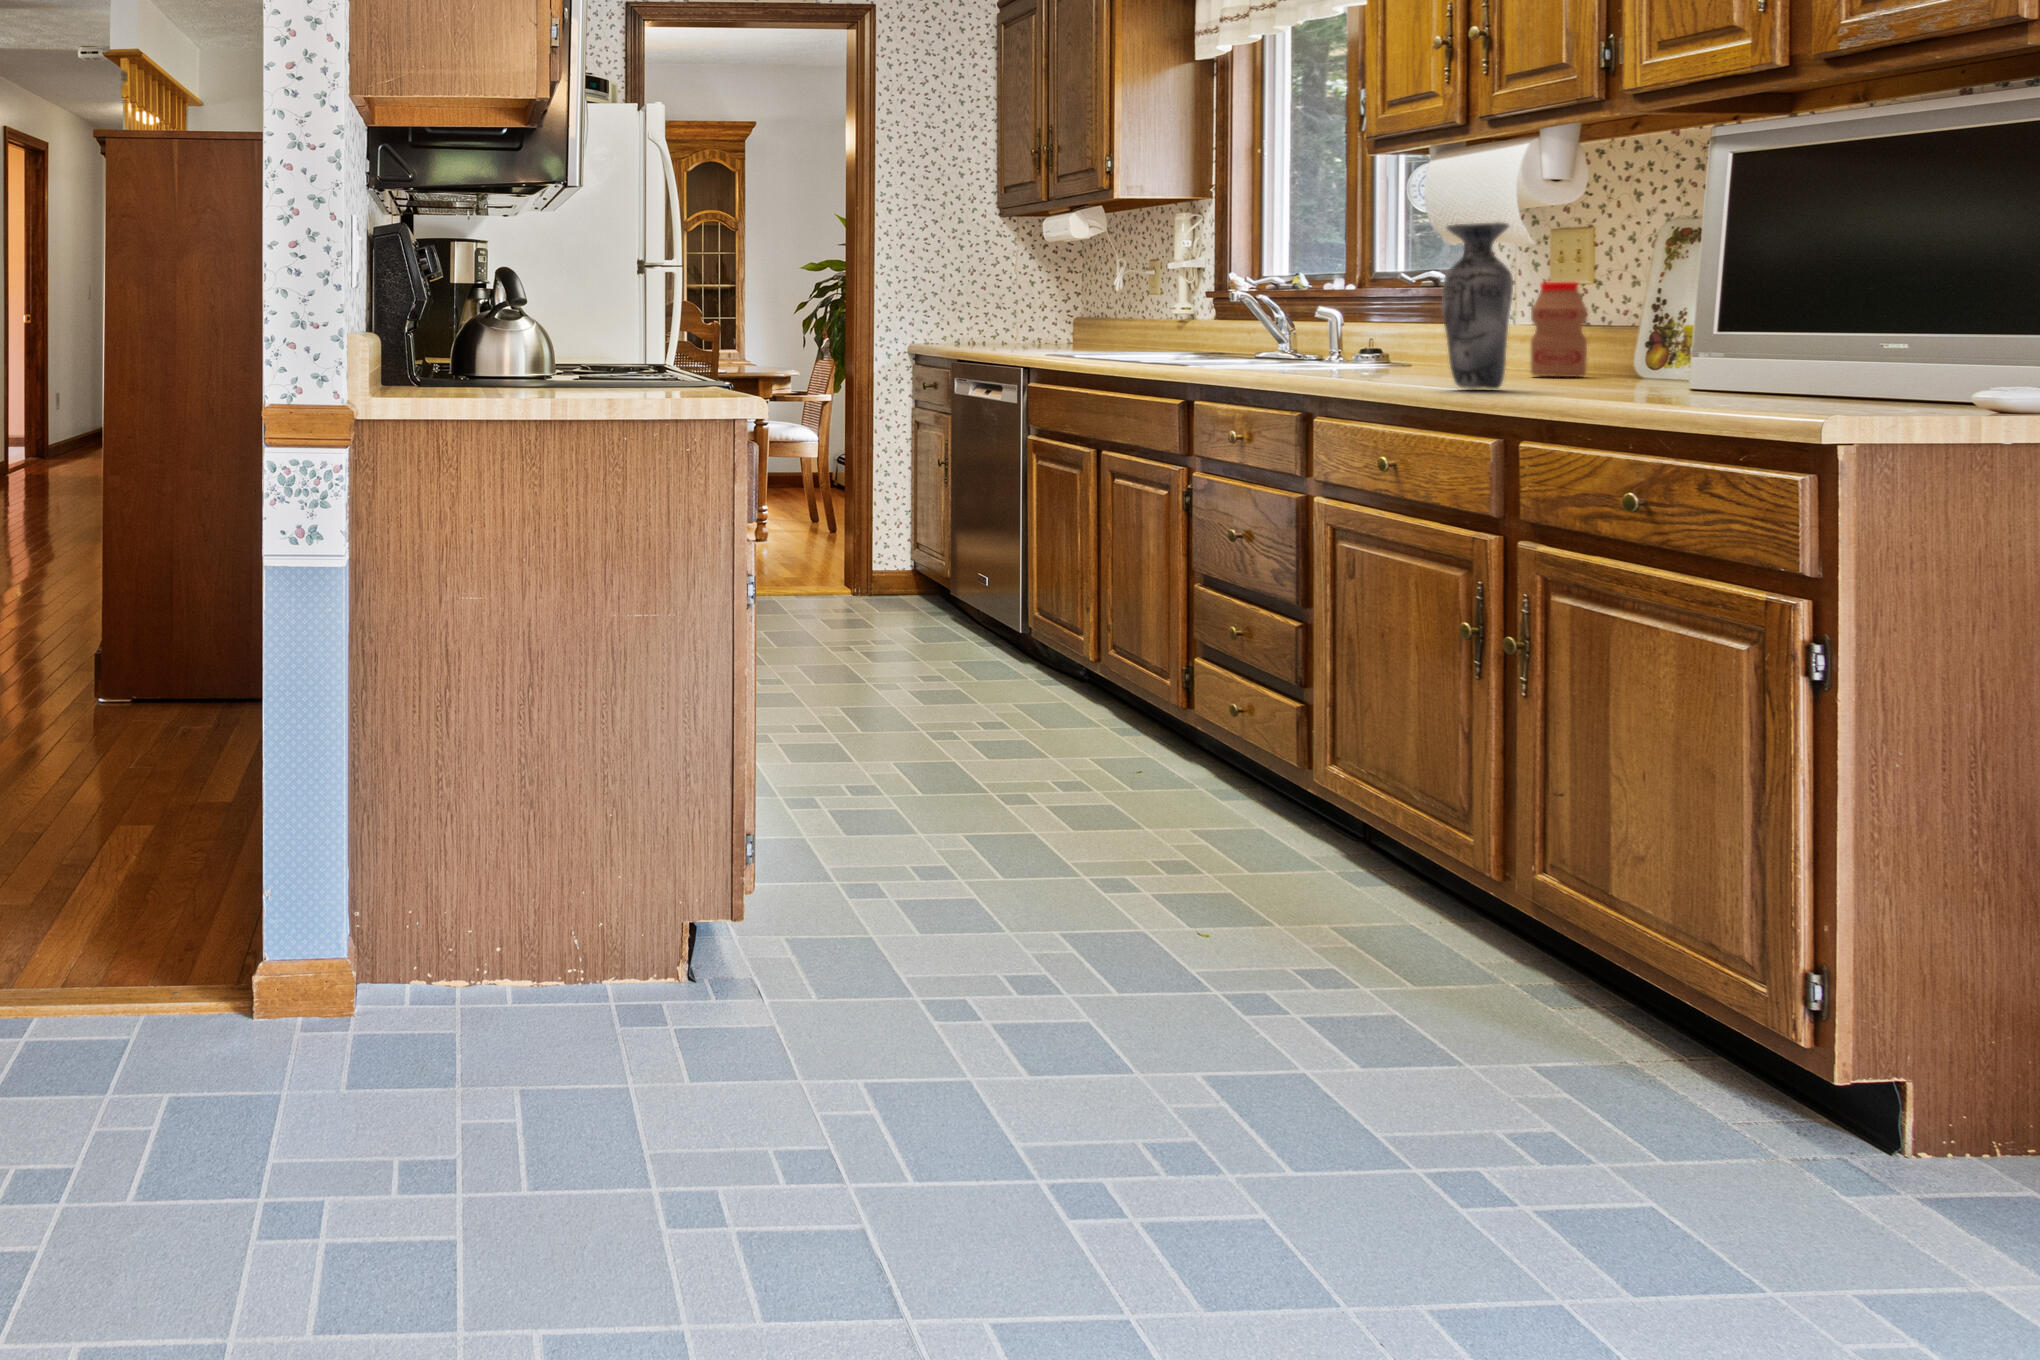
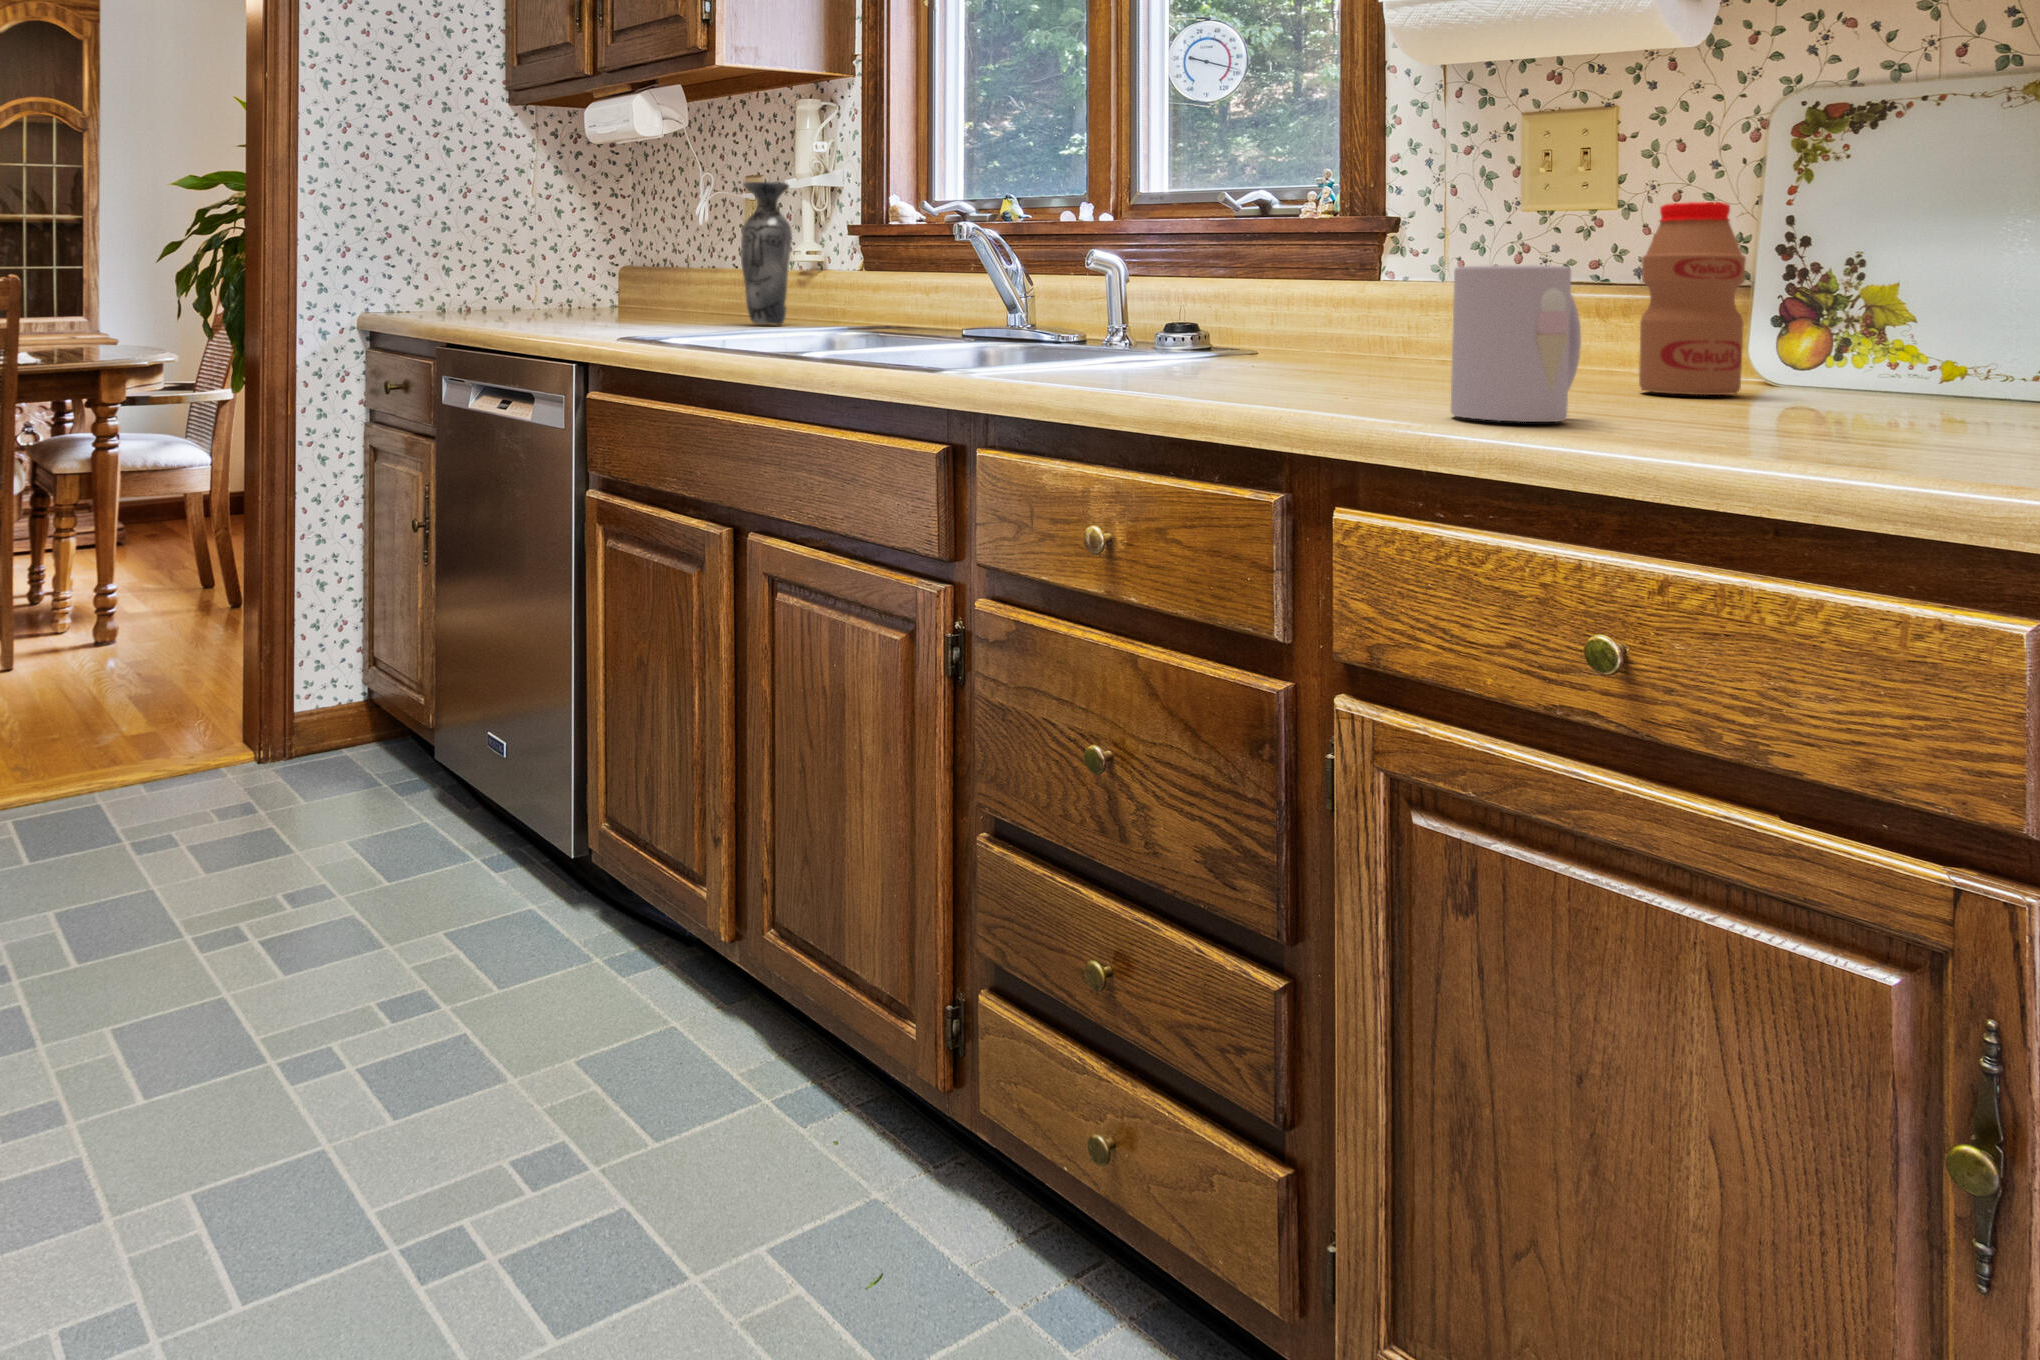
vase: present [1442,222,1513,389] -> present [741,182,792,325]
mug: none [1361,317,1427,382] -> present [1451,265,1581,422]

